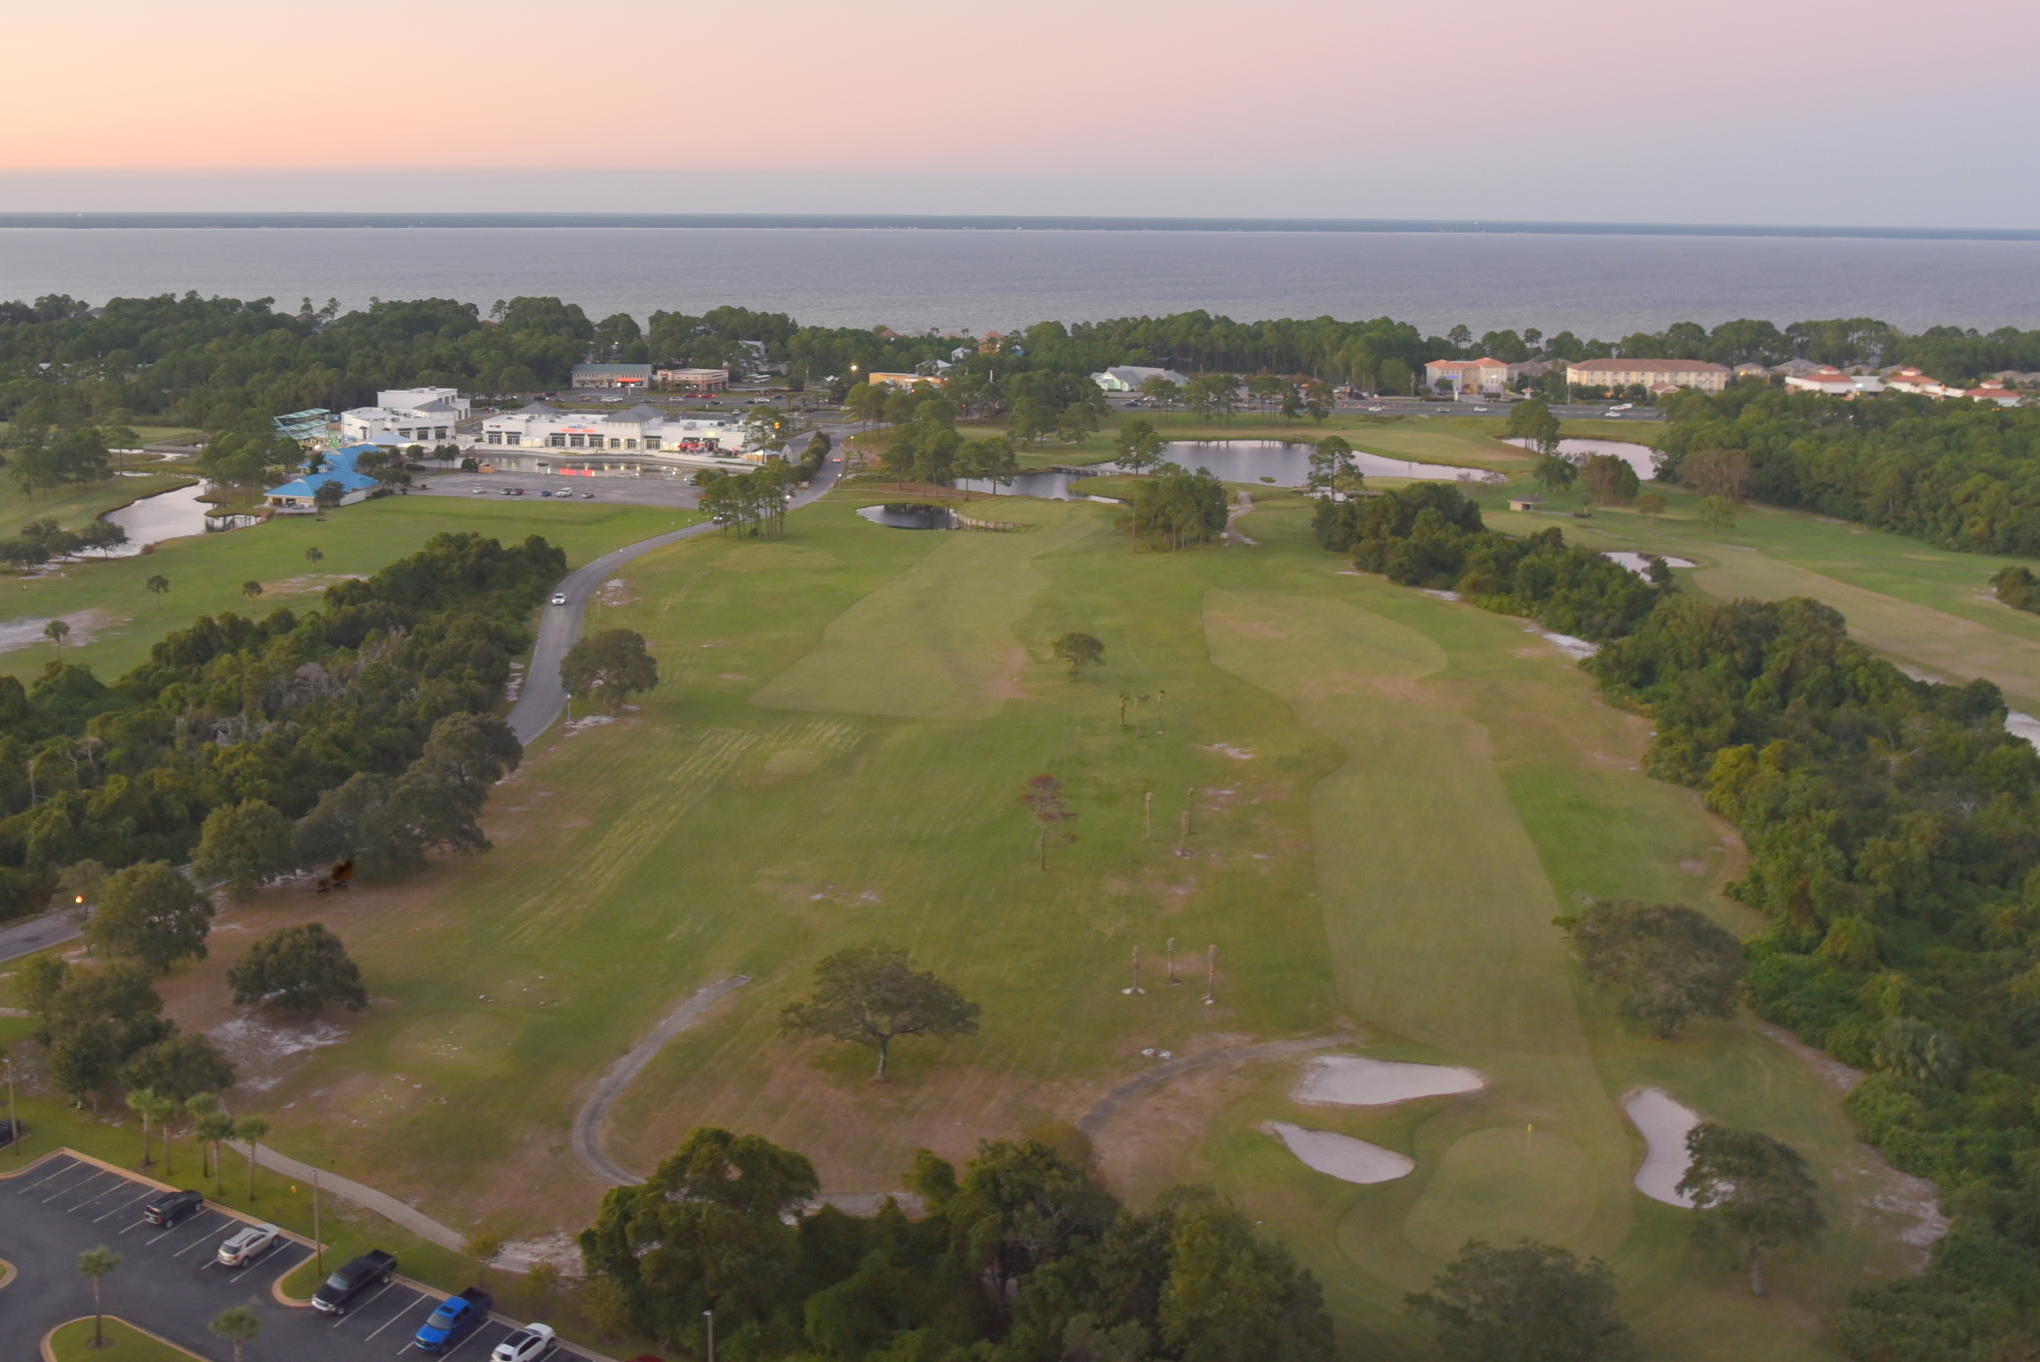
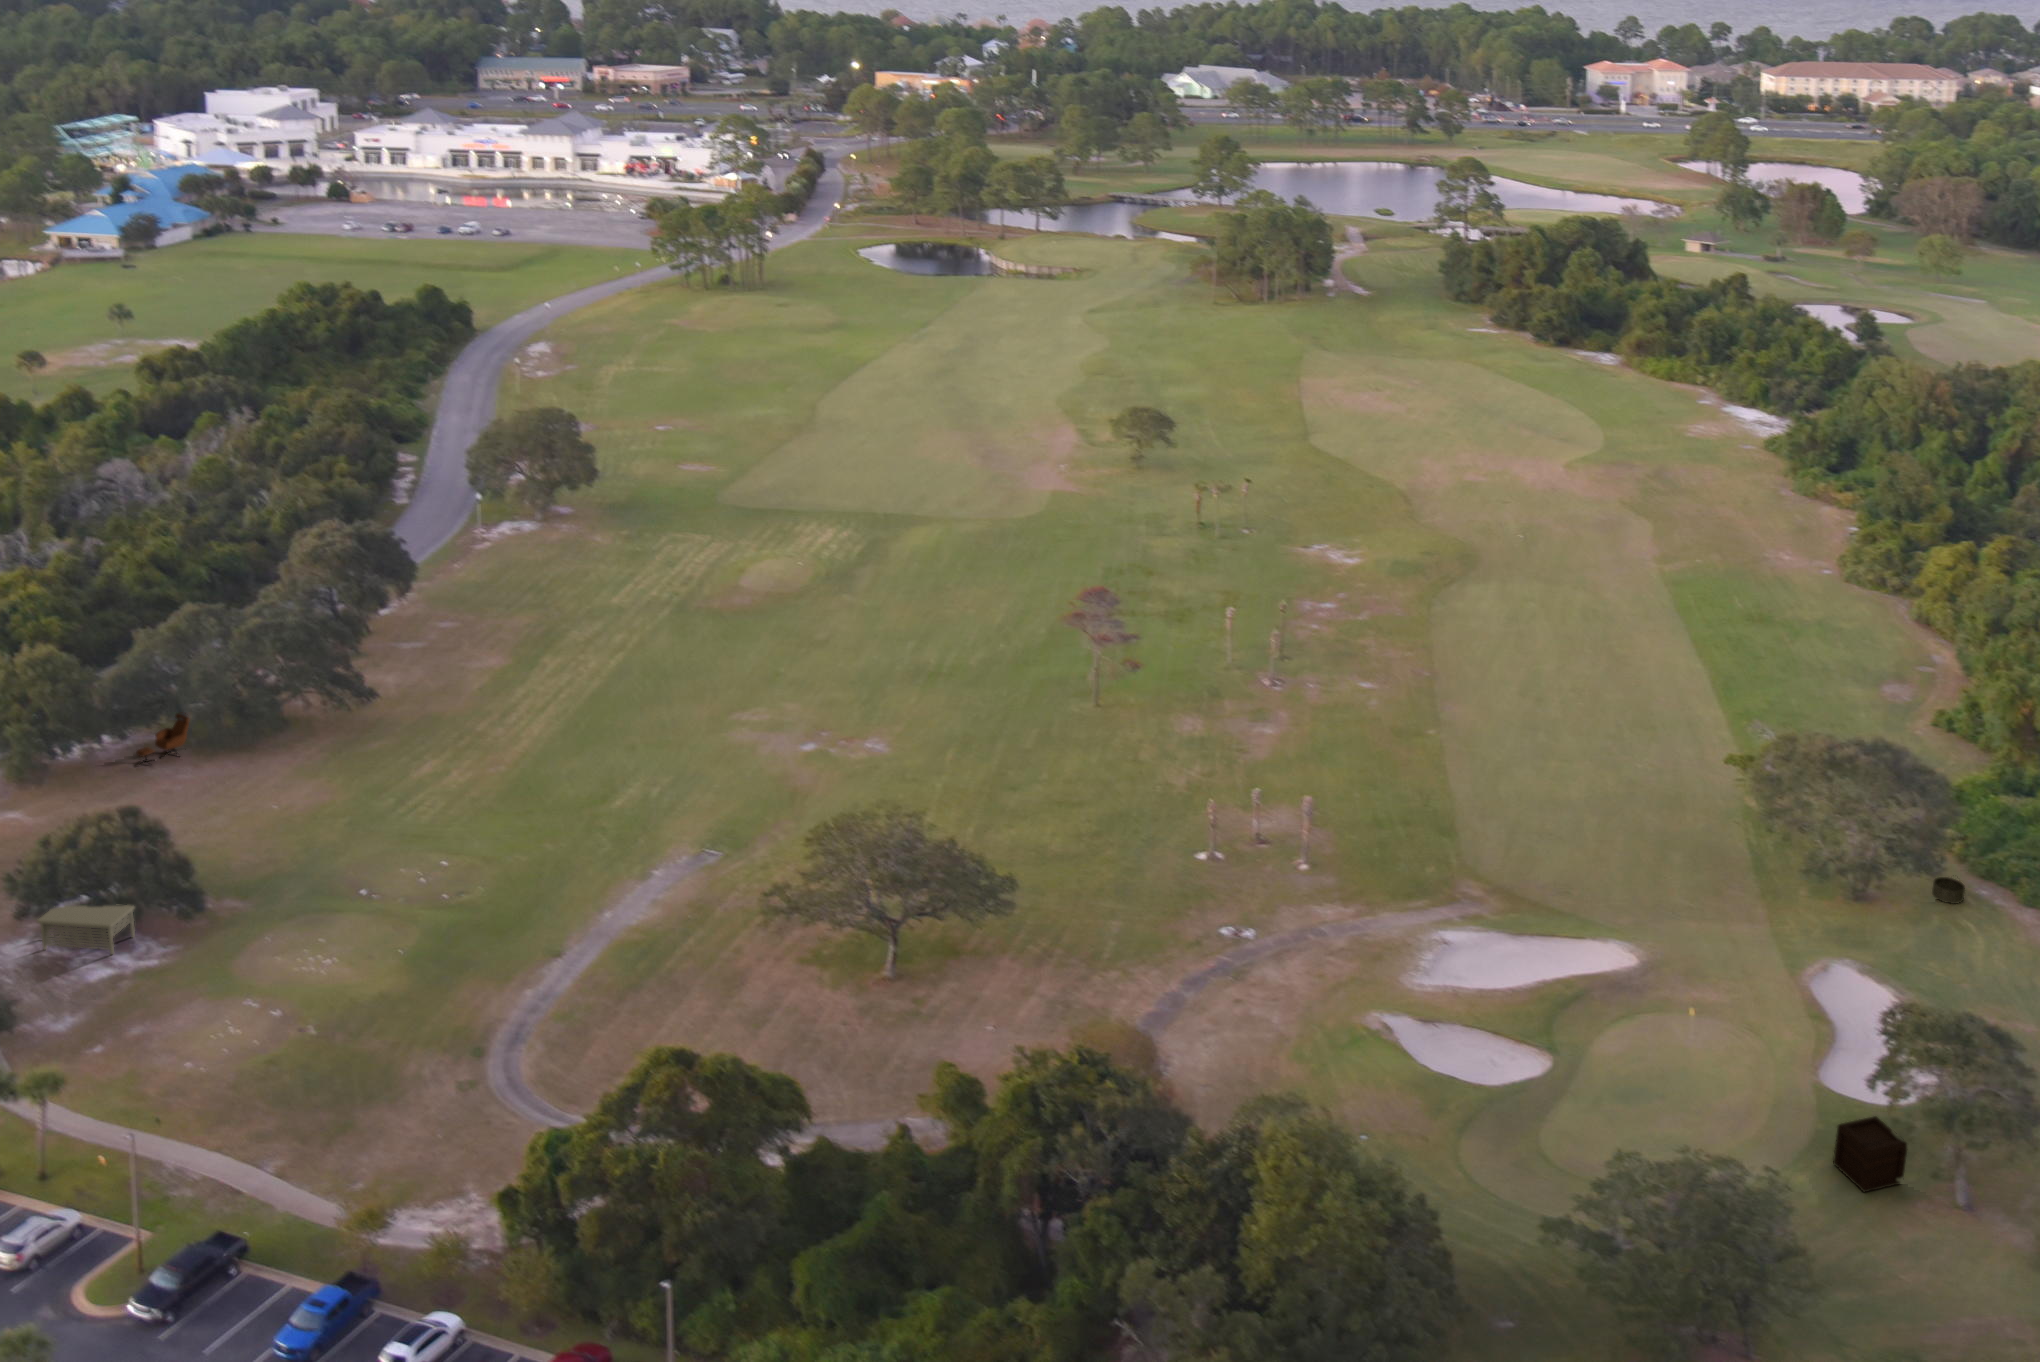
storage bench: none [250,991,318,1035] -> present [37,905,135,954]
basket: none [1799,1038,1830,1064] -> present [1932,877,1965,904]
wooden crate: none [1709,1249,1779,1320] -> present [1833,1116,1907,1192]

